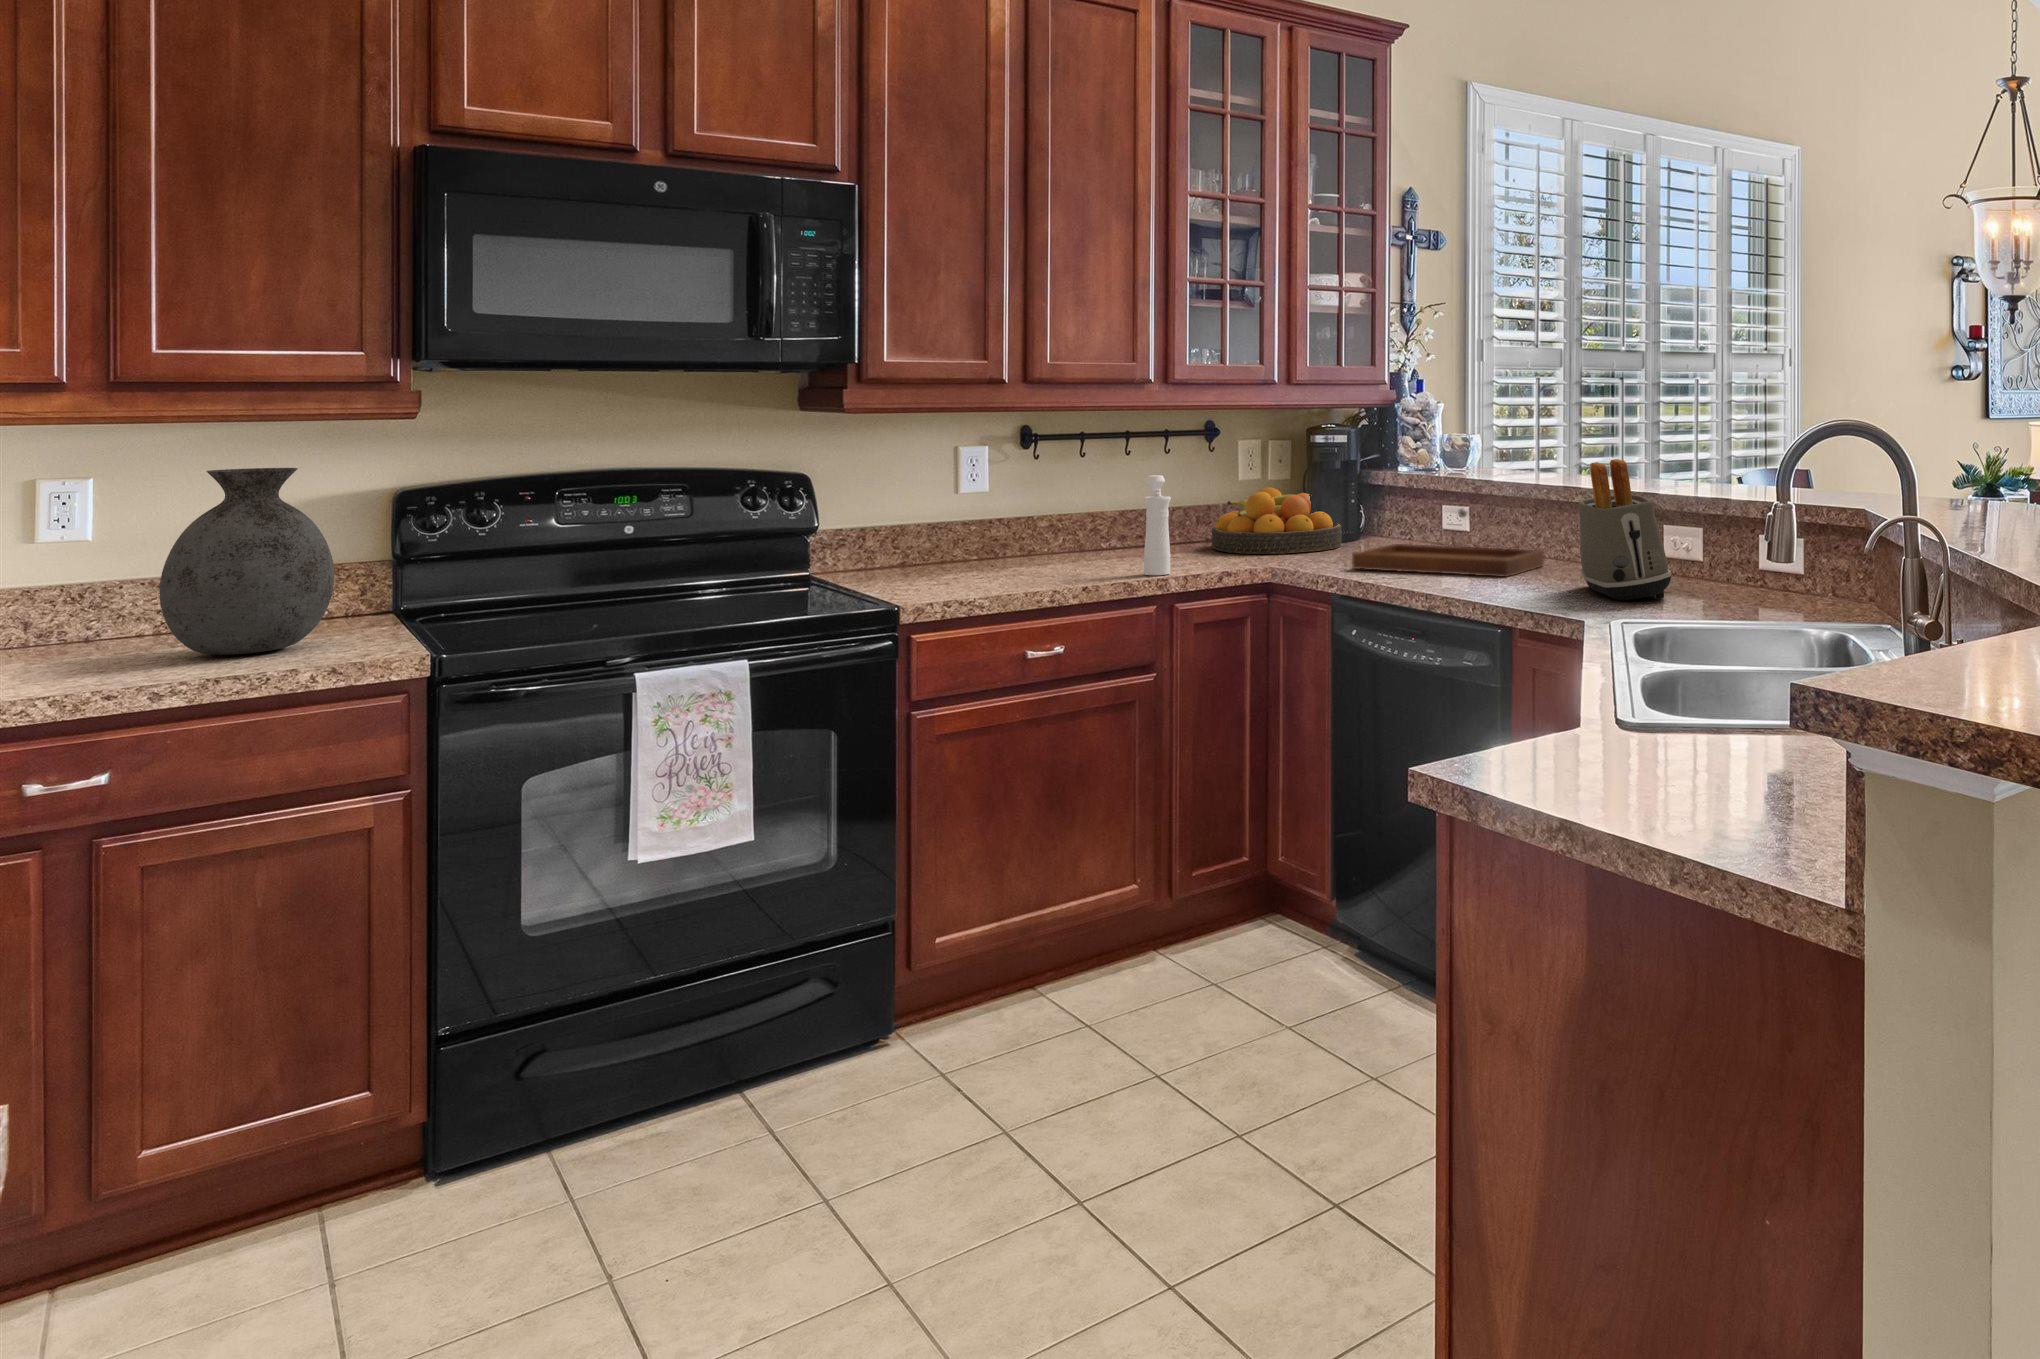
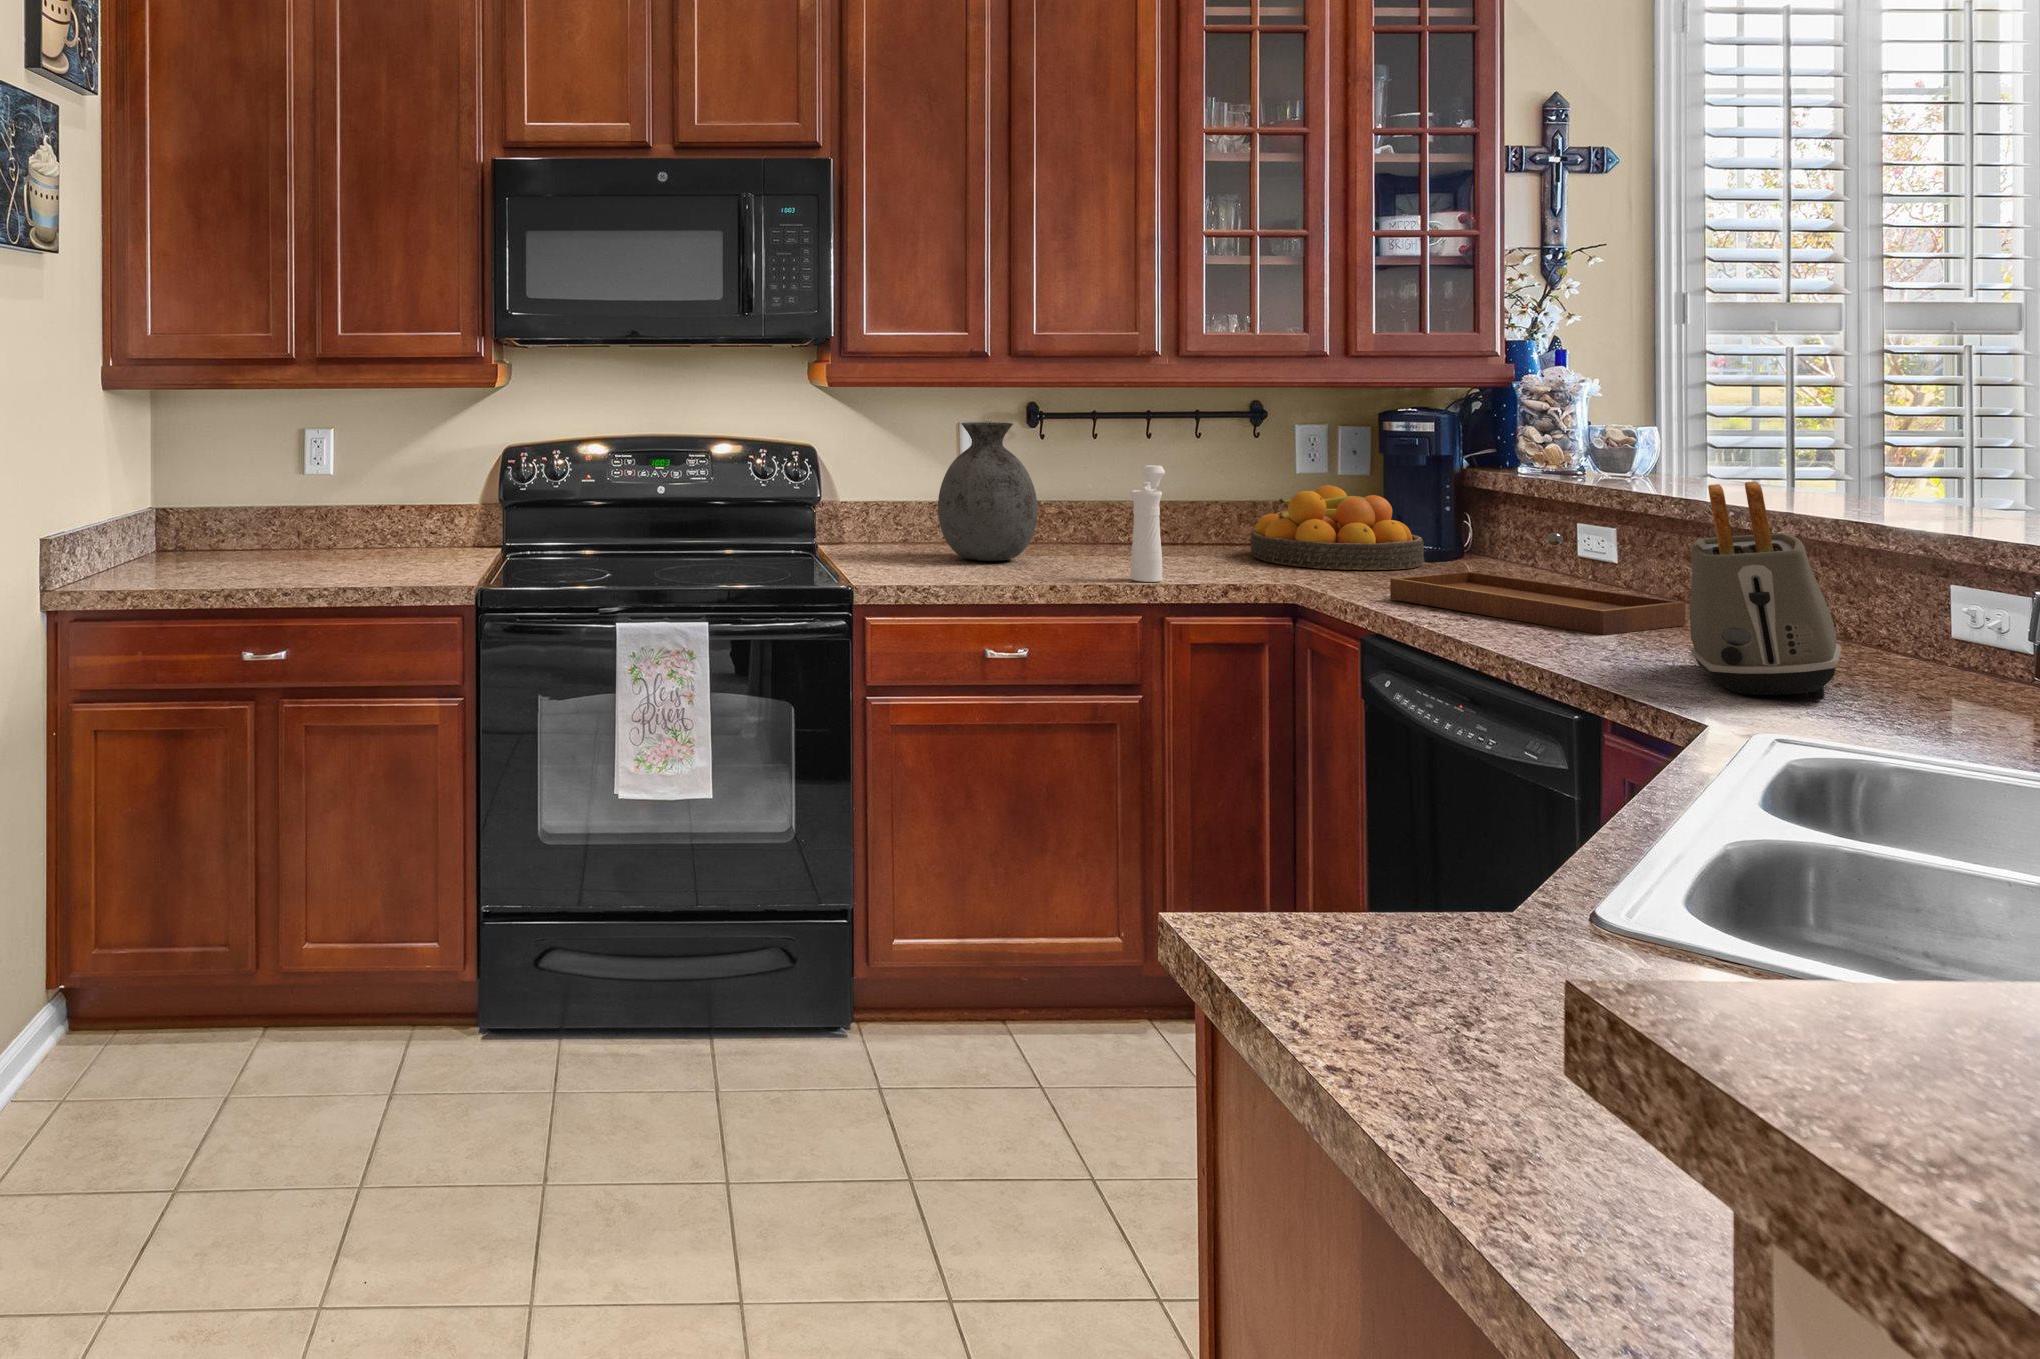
vase: present [159,468,334,655] -> present [938,422,1038,561]

